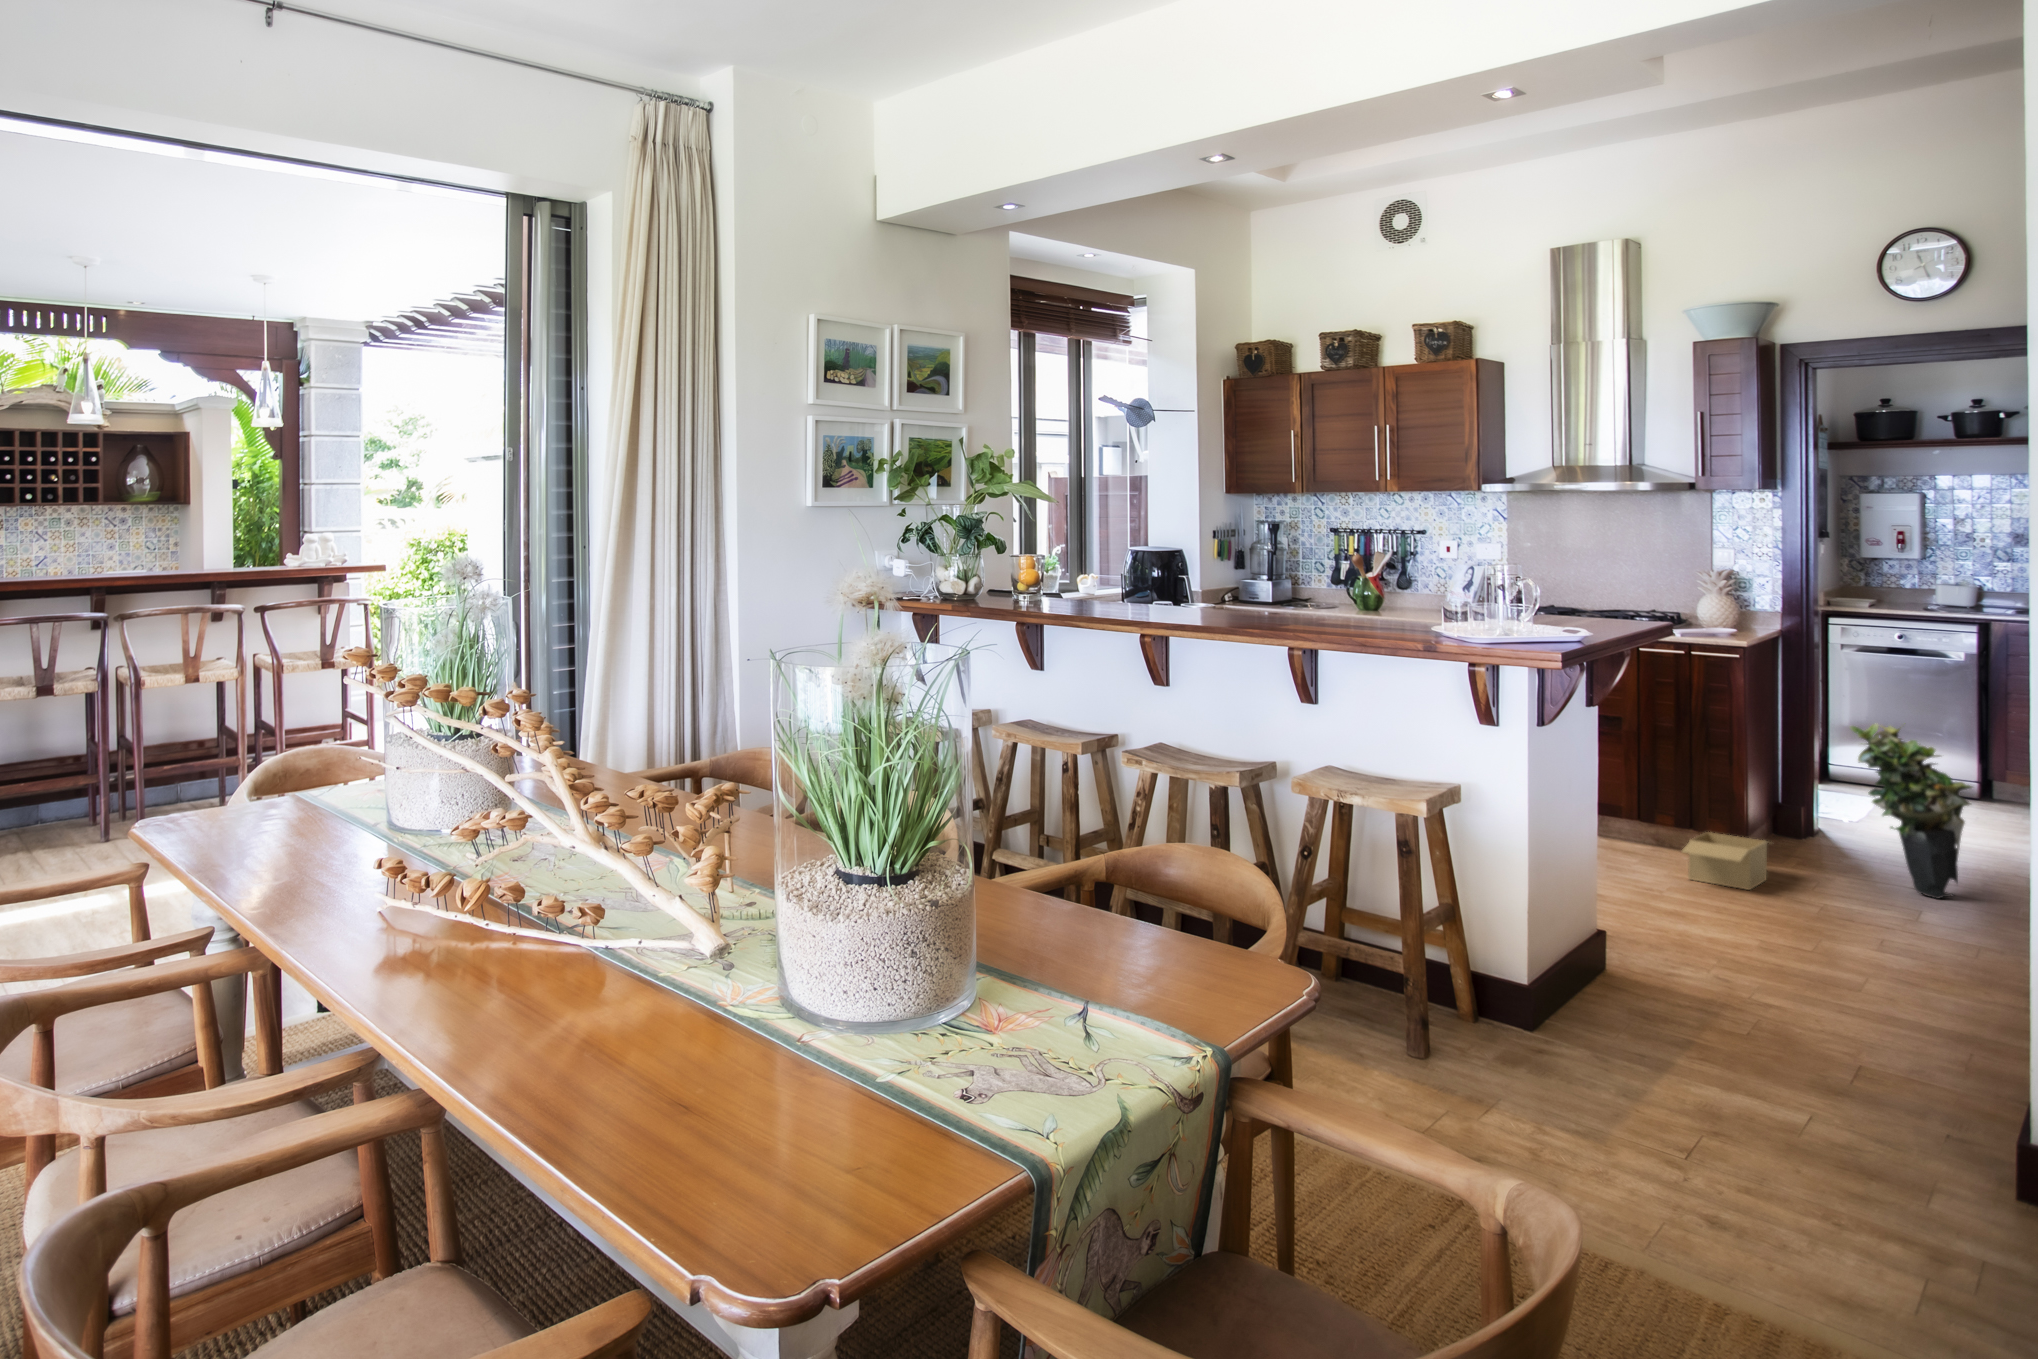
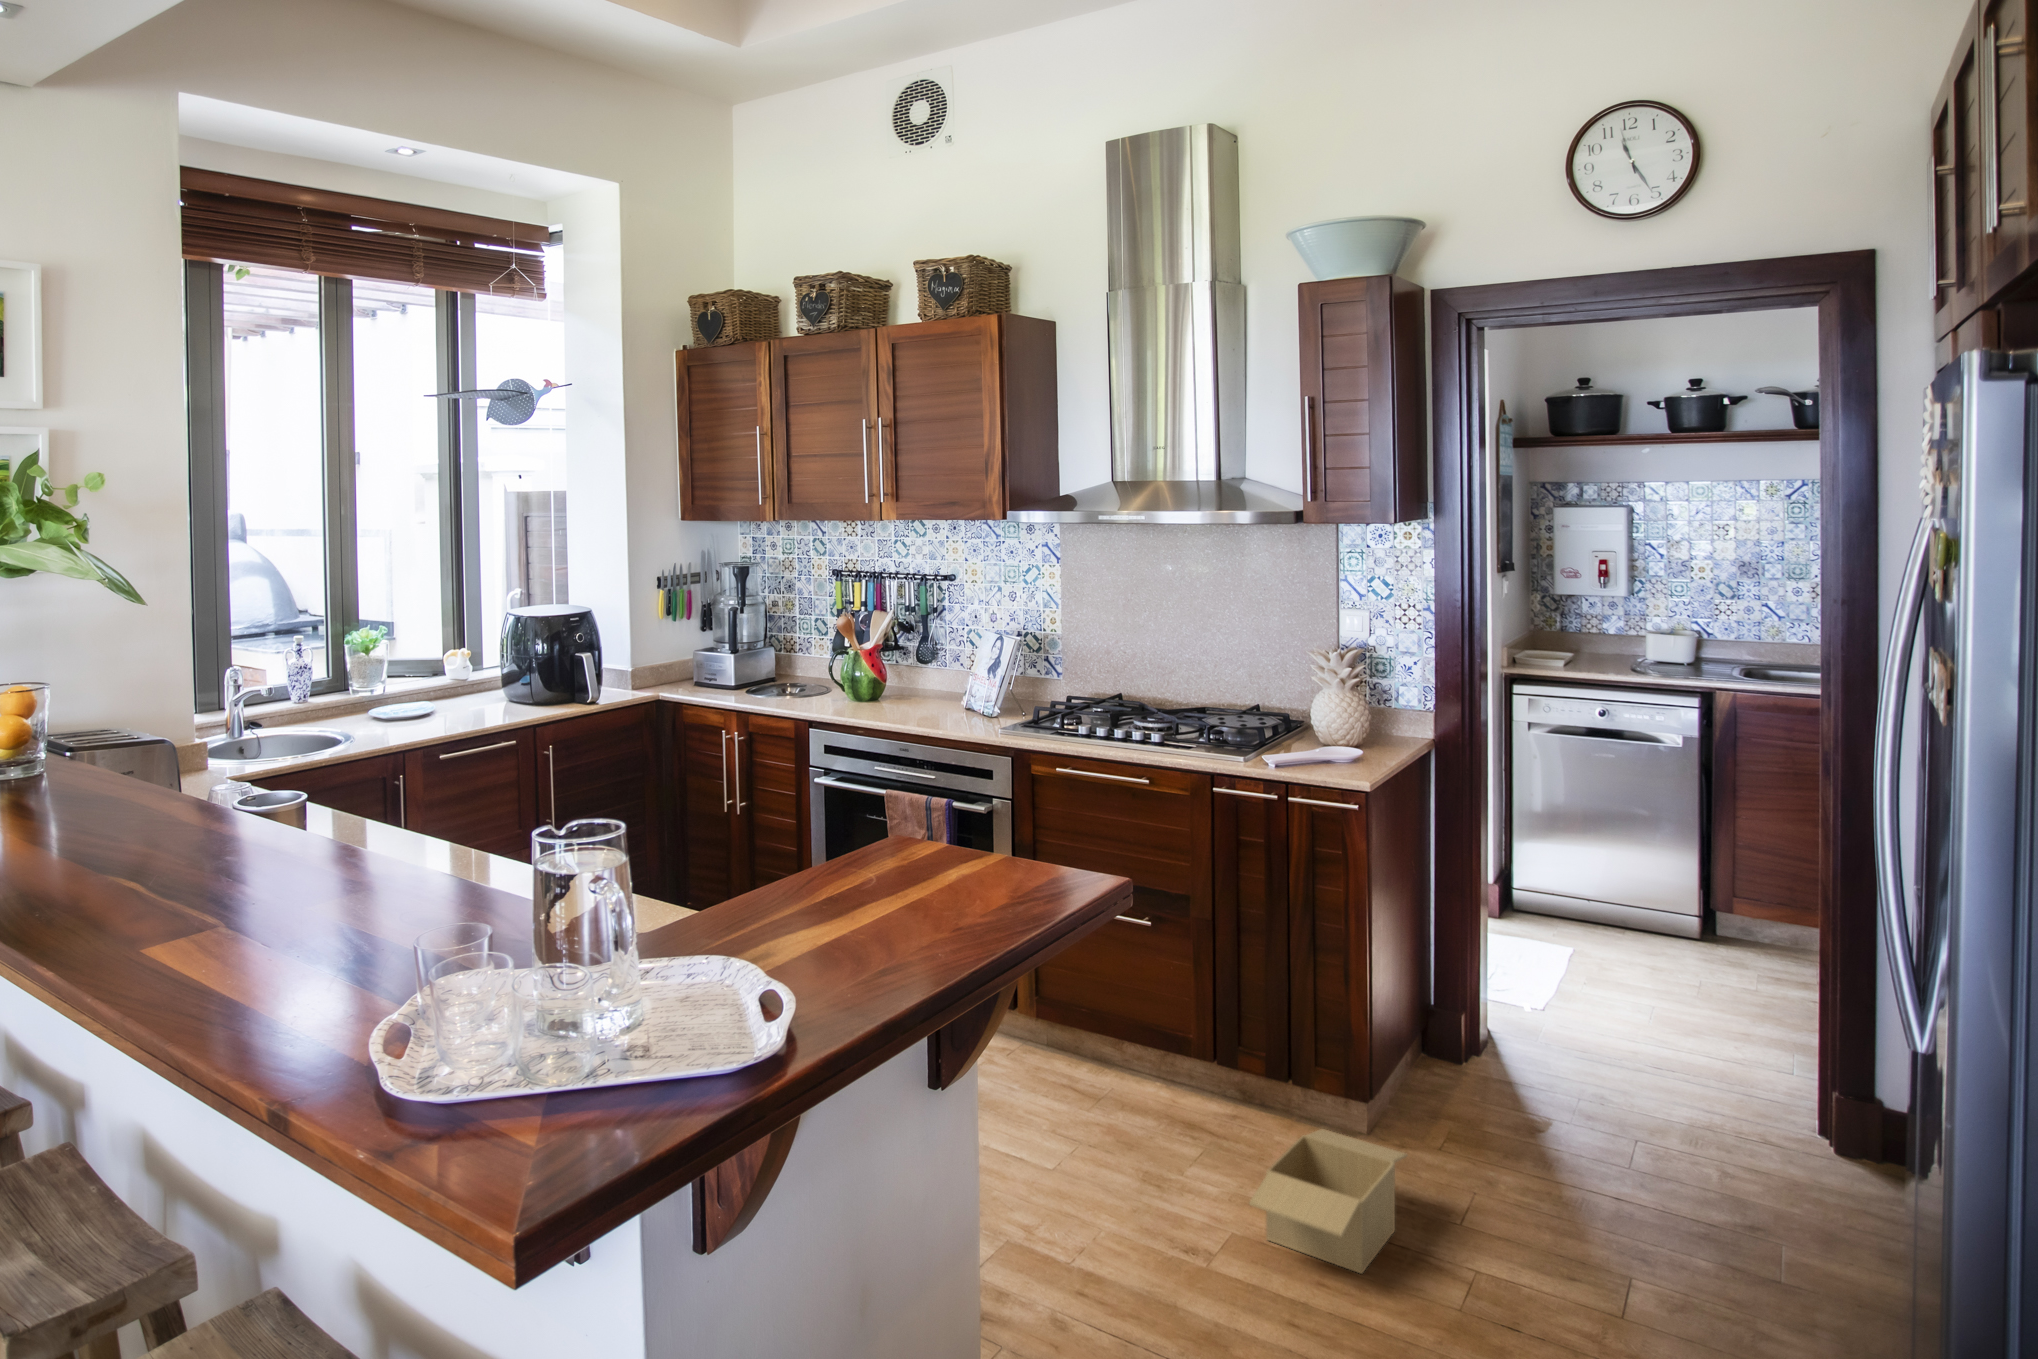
potted plant: present [1850,724,1972,899] -> none [1525,941,1728,1279]

